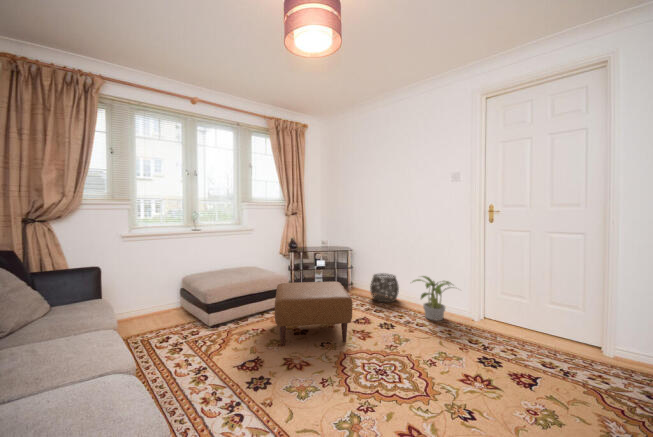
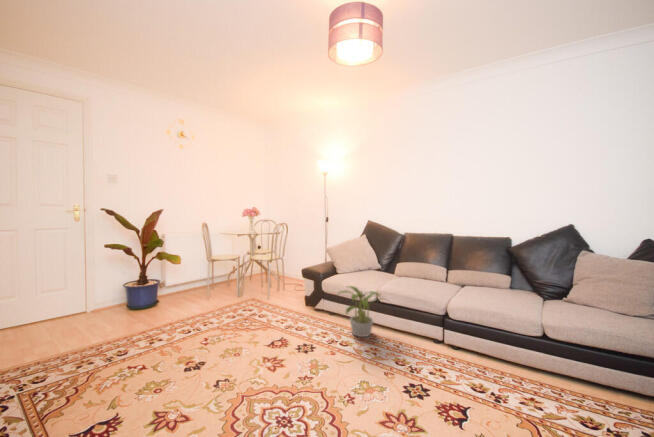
woven basket: present [370,273,399,303] -> none [295,284,327,317]
ottoman: present [275,281,352,345] -> none [149,297,259,389]

